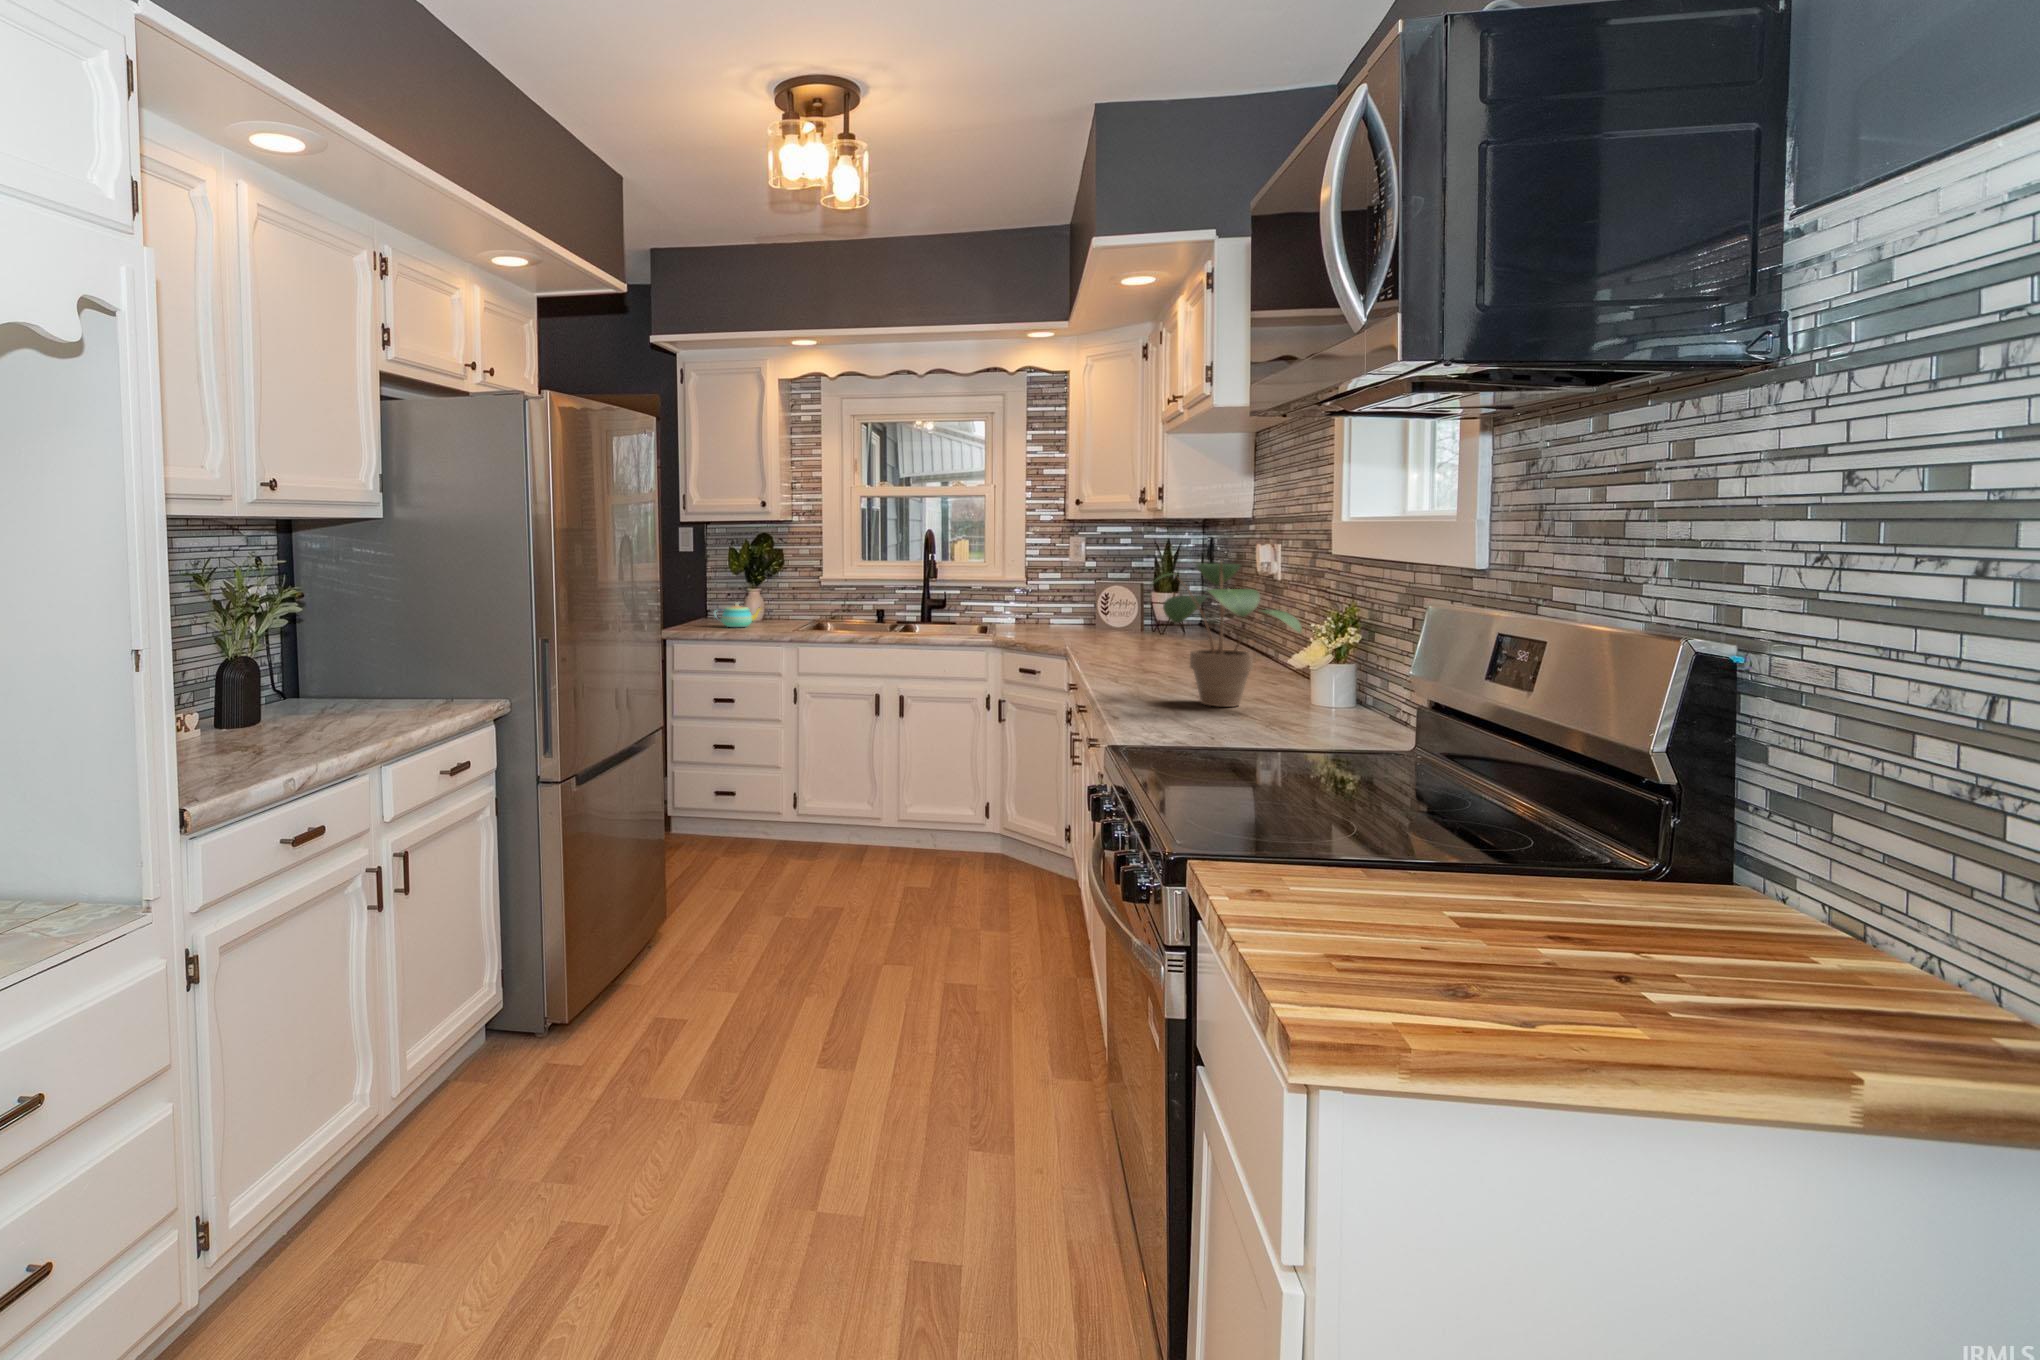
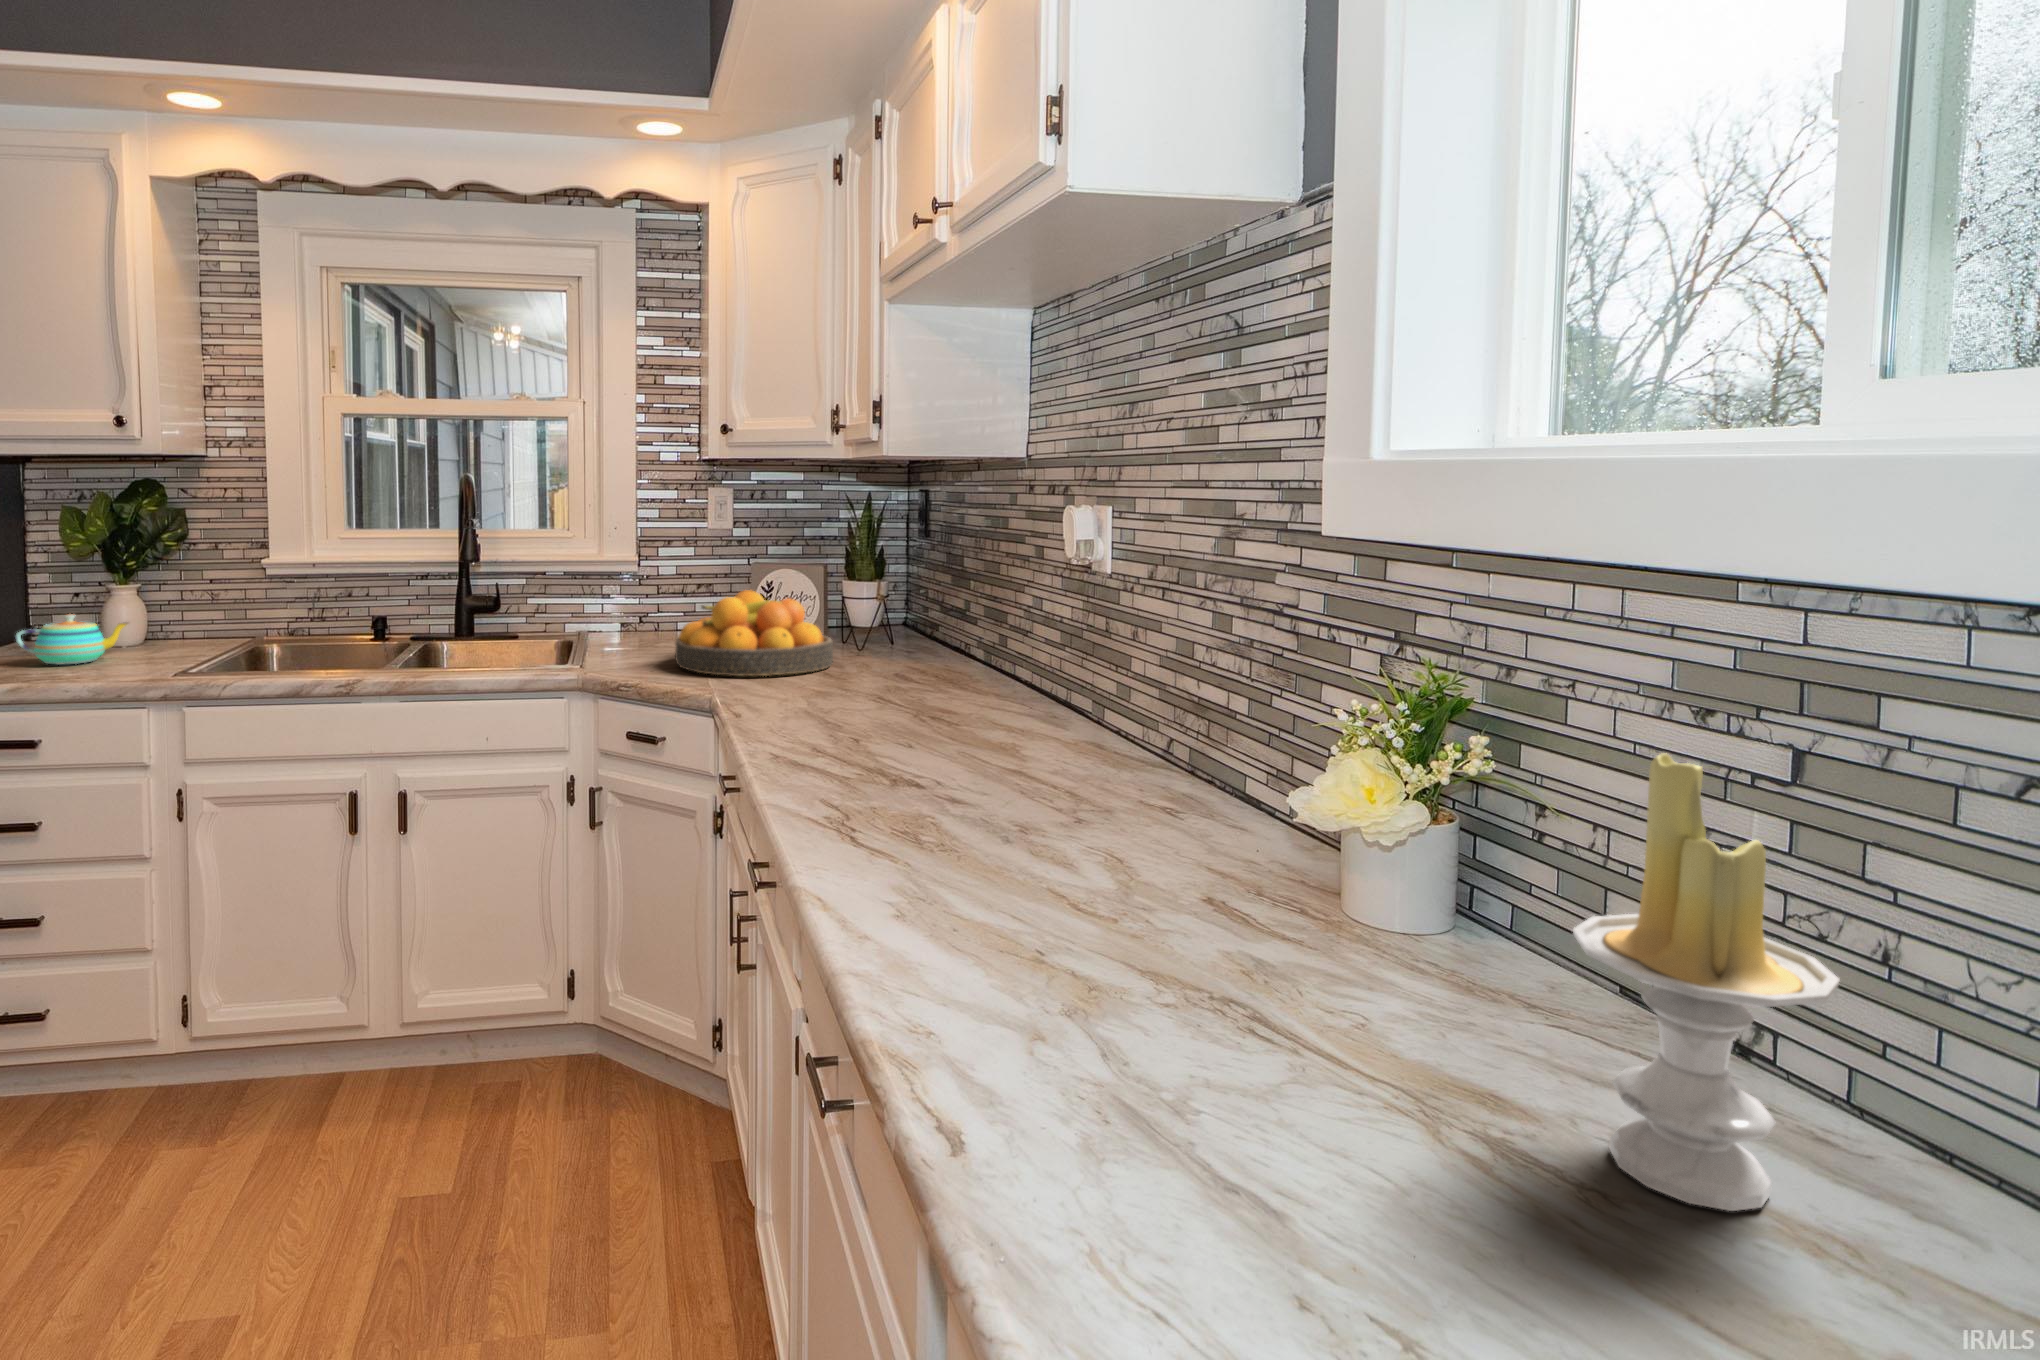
potted plant: present [1153,563,1302,707] -> none [970,558,1392,972]
fruit bowl: none [1048,595,1140,640] -> present [675,590,833,676]
candle: none [1311,611,1380,737] -> present [1573,753,1840,1211]

